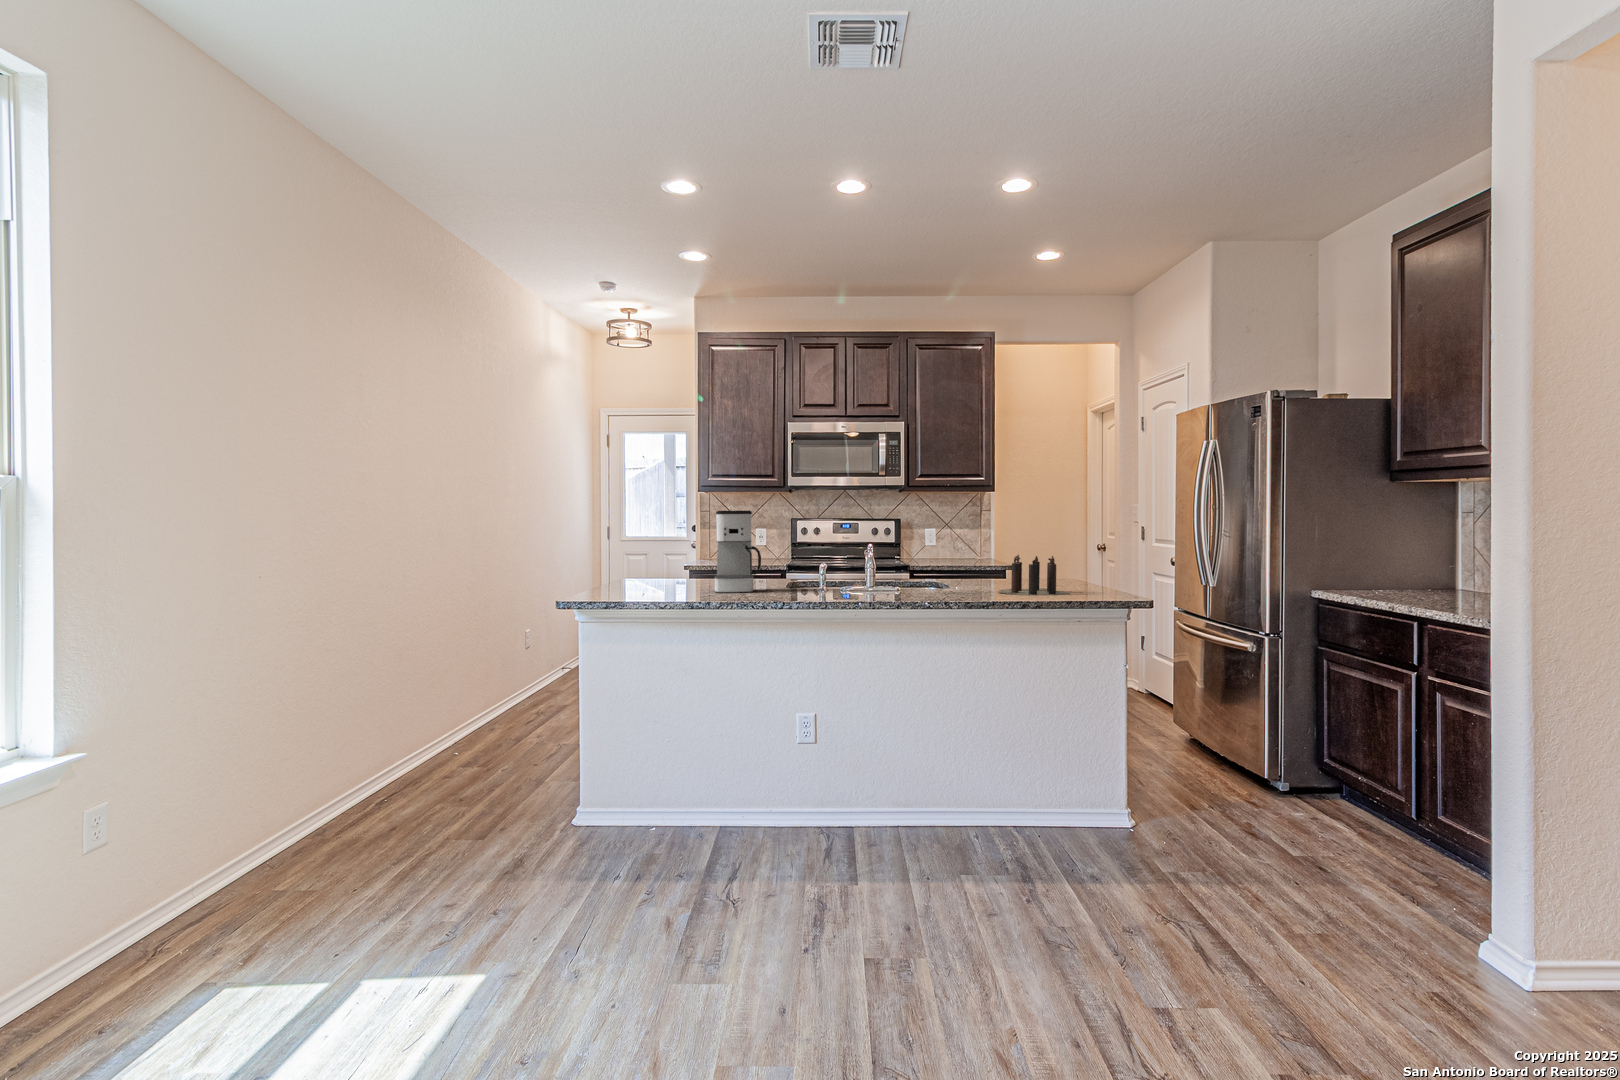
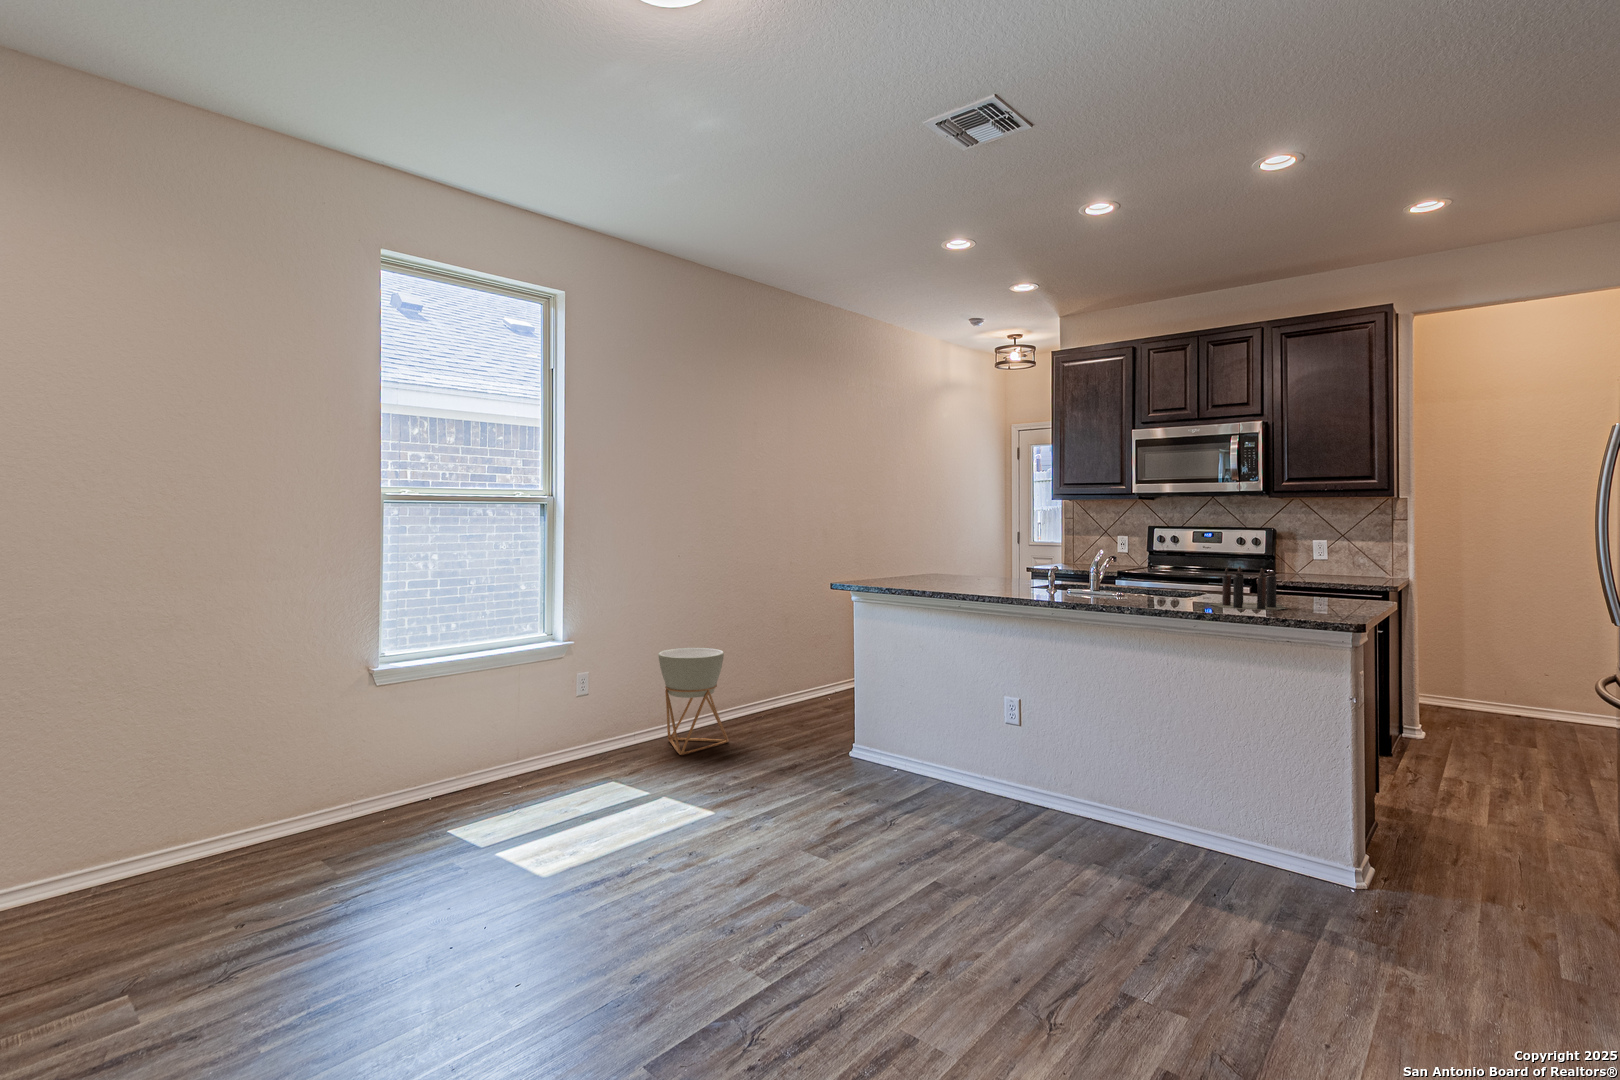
coffee maker: present [714,511,761,593] -> none [967,520,1011,591]
planter: none [255,707,379,886] -> present [658,648,728,755]

